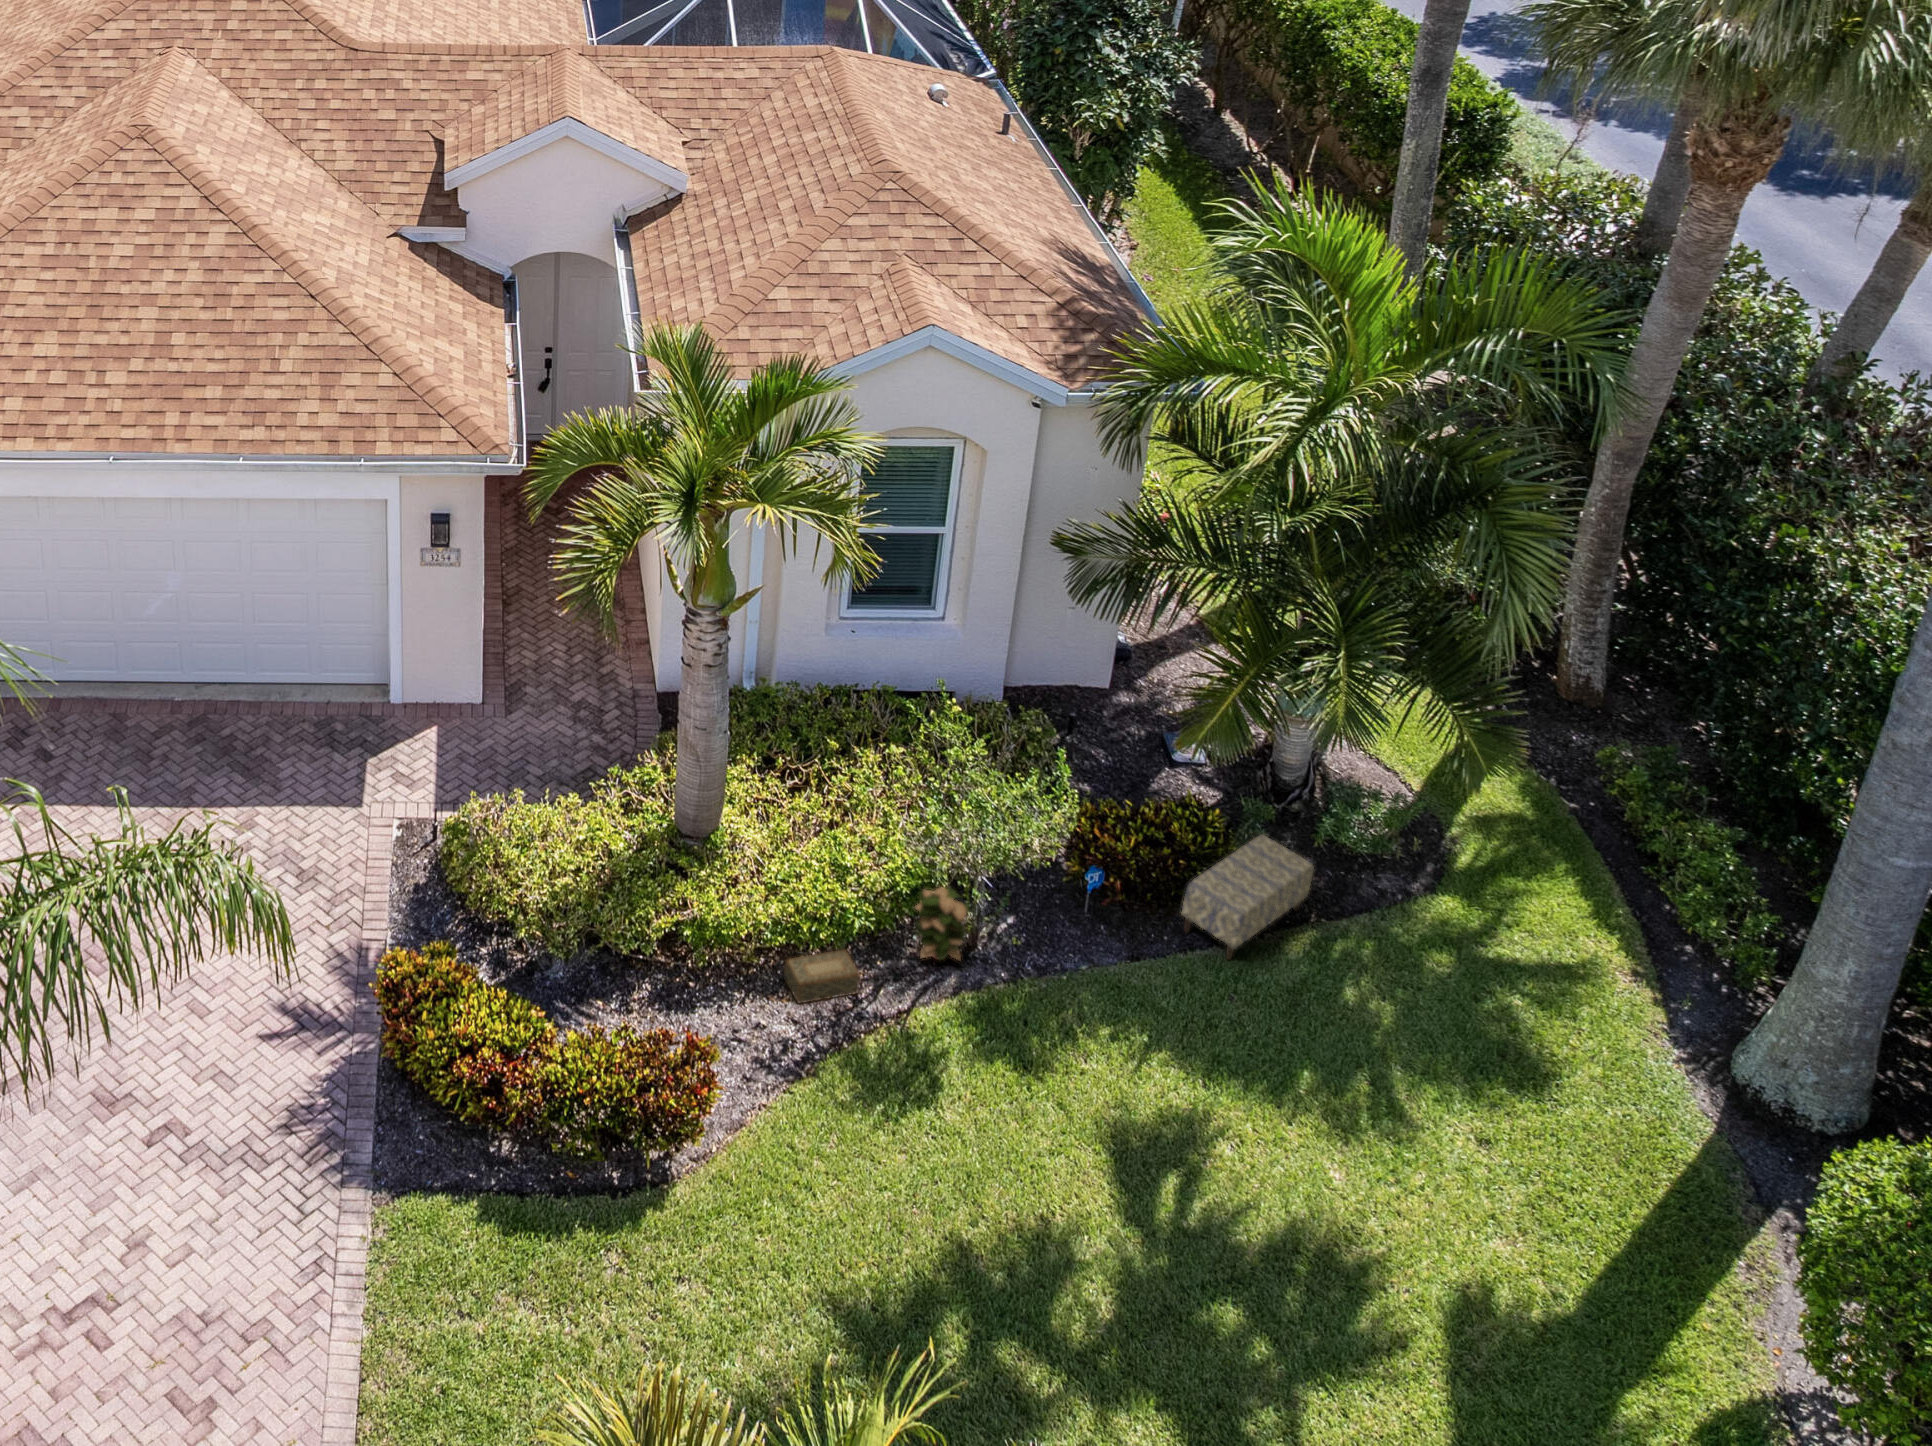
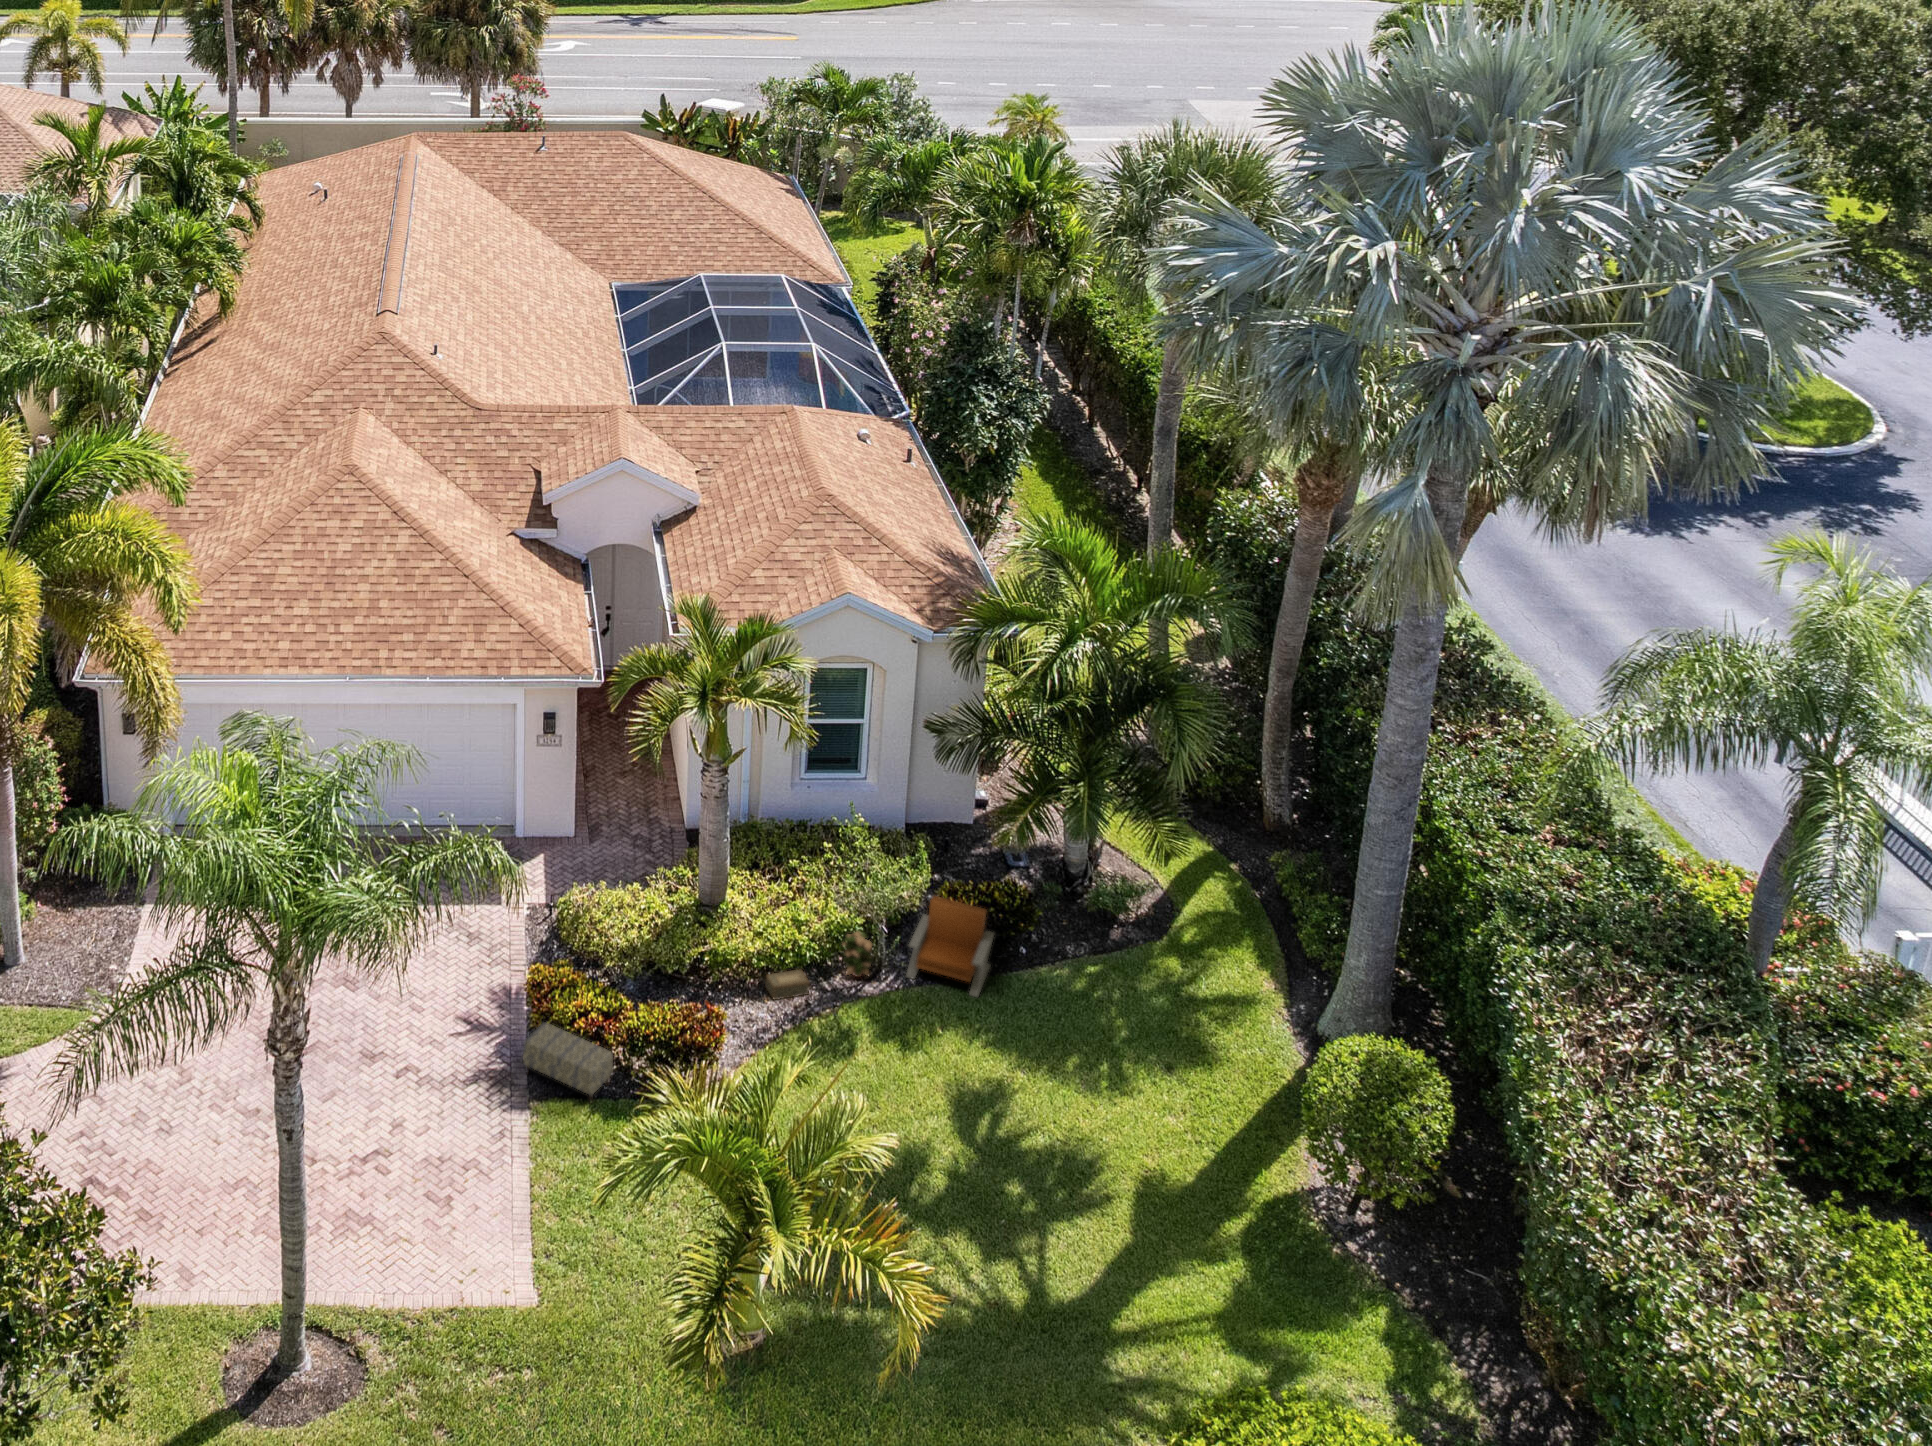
lounge chair: none [1021,825,1174,1002] -> present [905,896,994,997]
bench: present [1182,835,1314,960] -> present [523,1022,613,1103]

